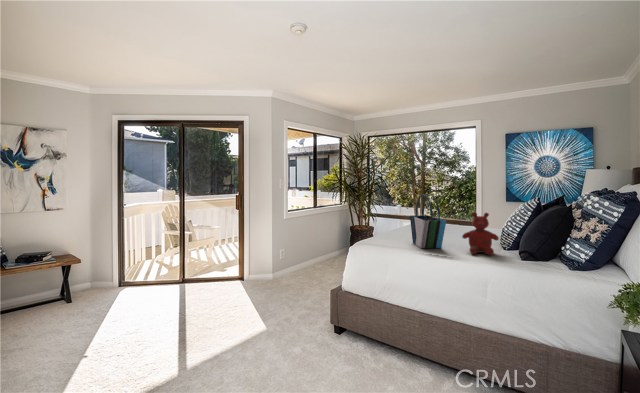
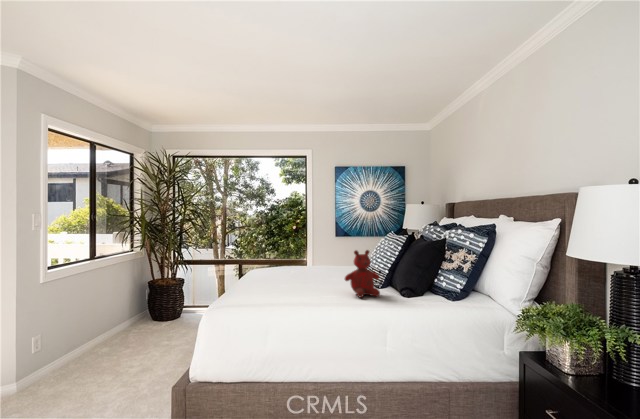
tote bag: present [410,194,446,248] -> none [278,231,331,298]

